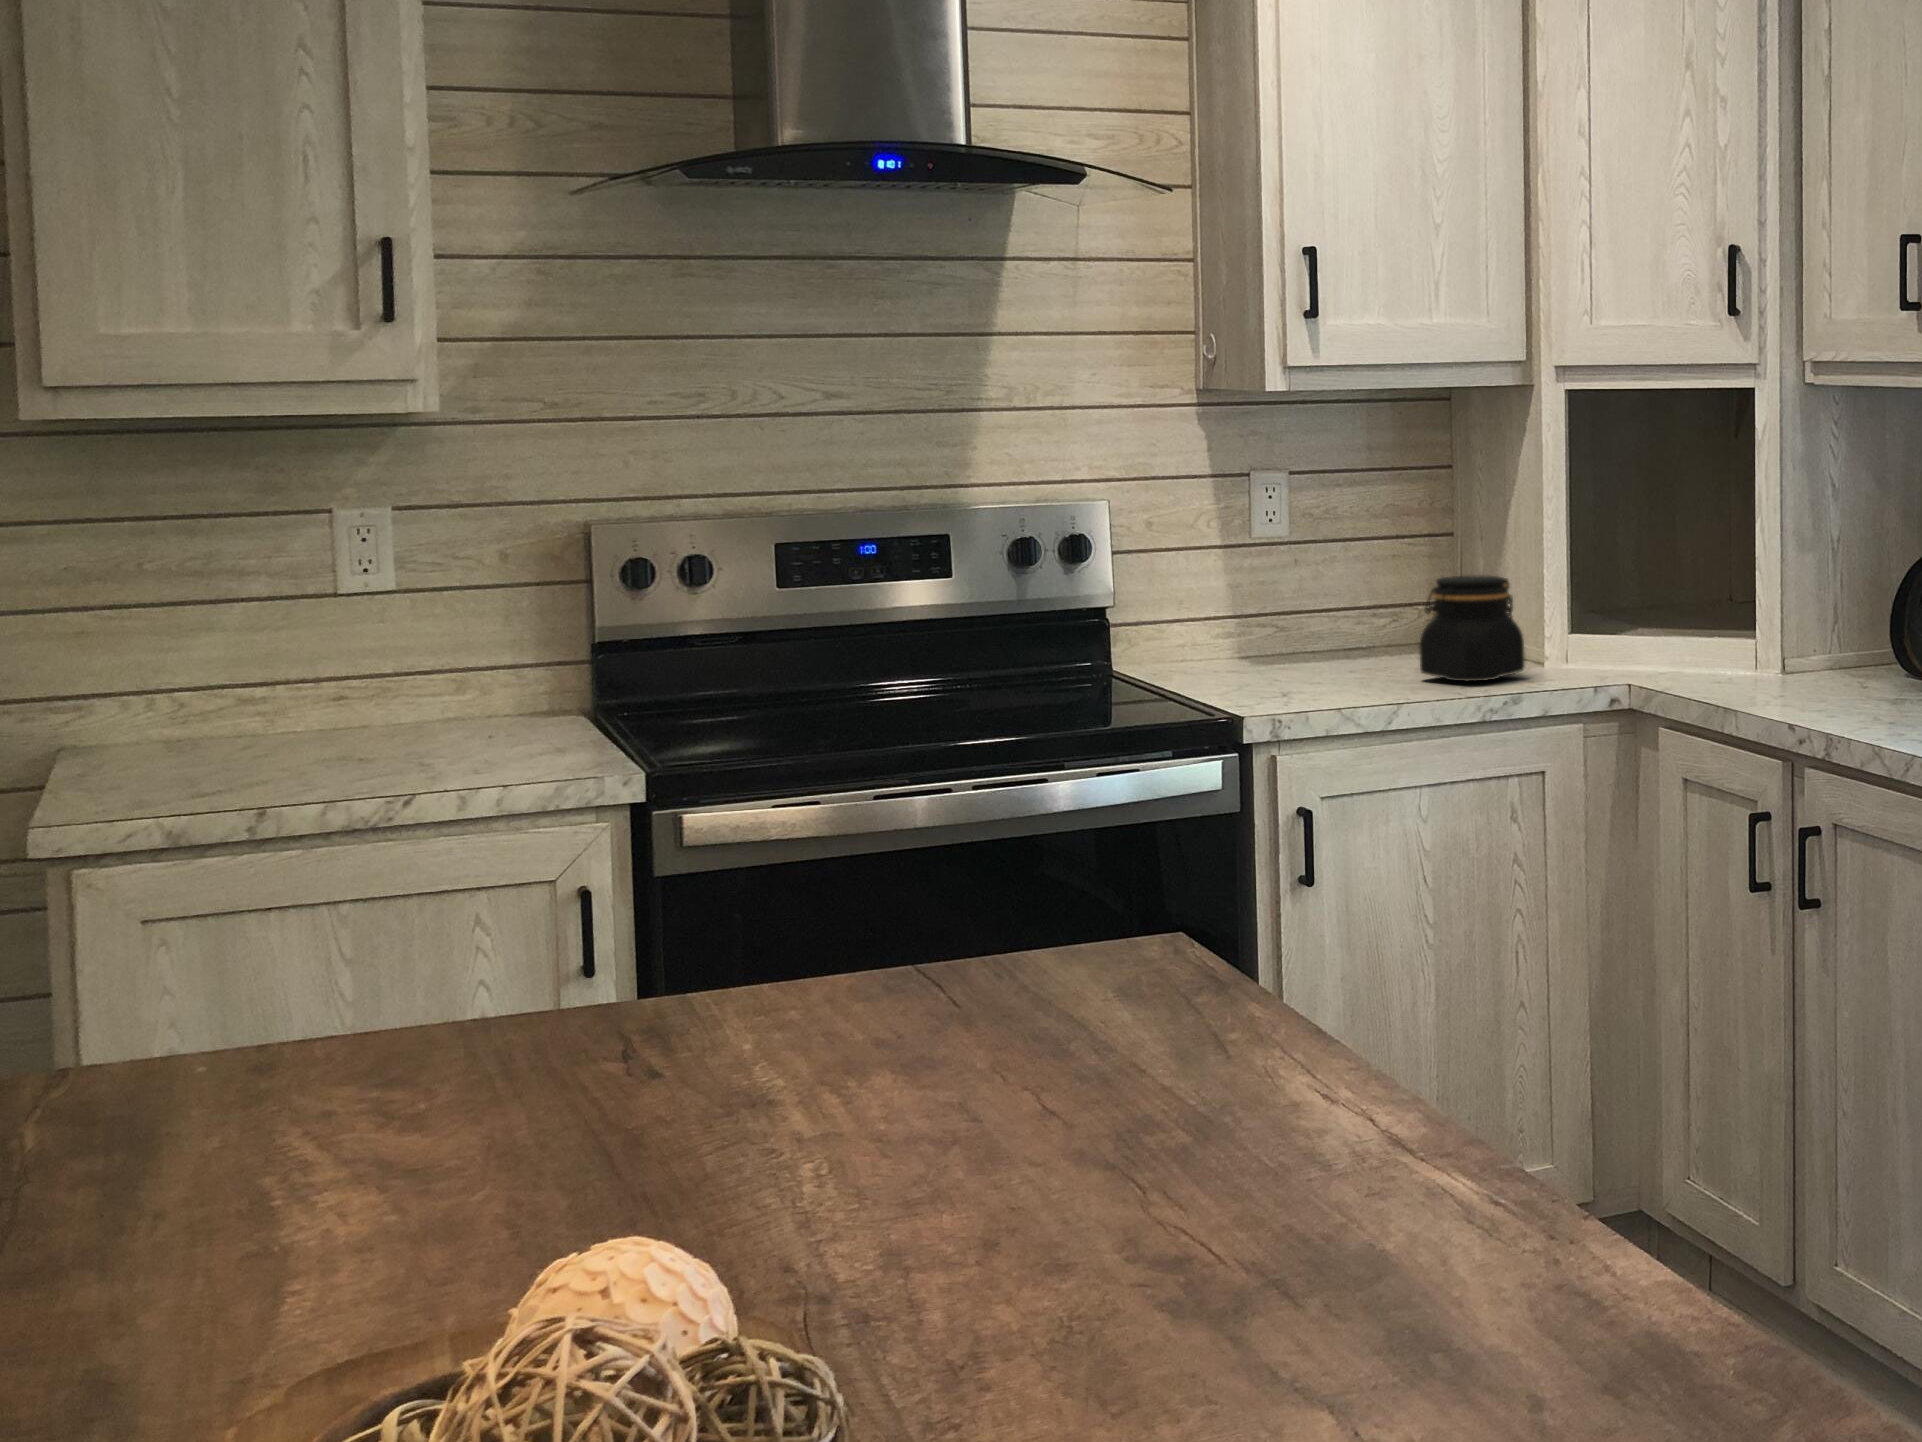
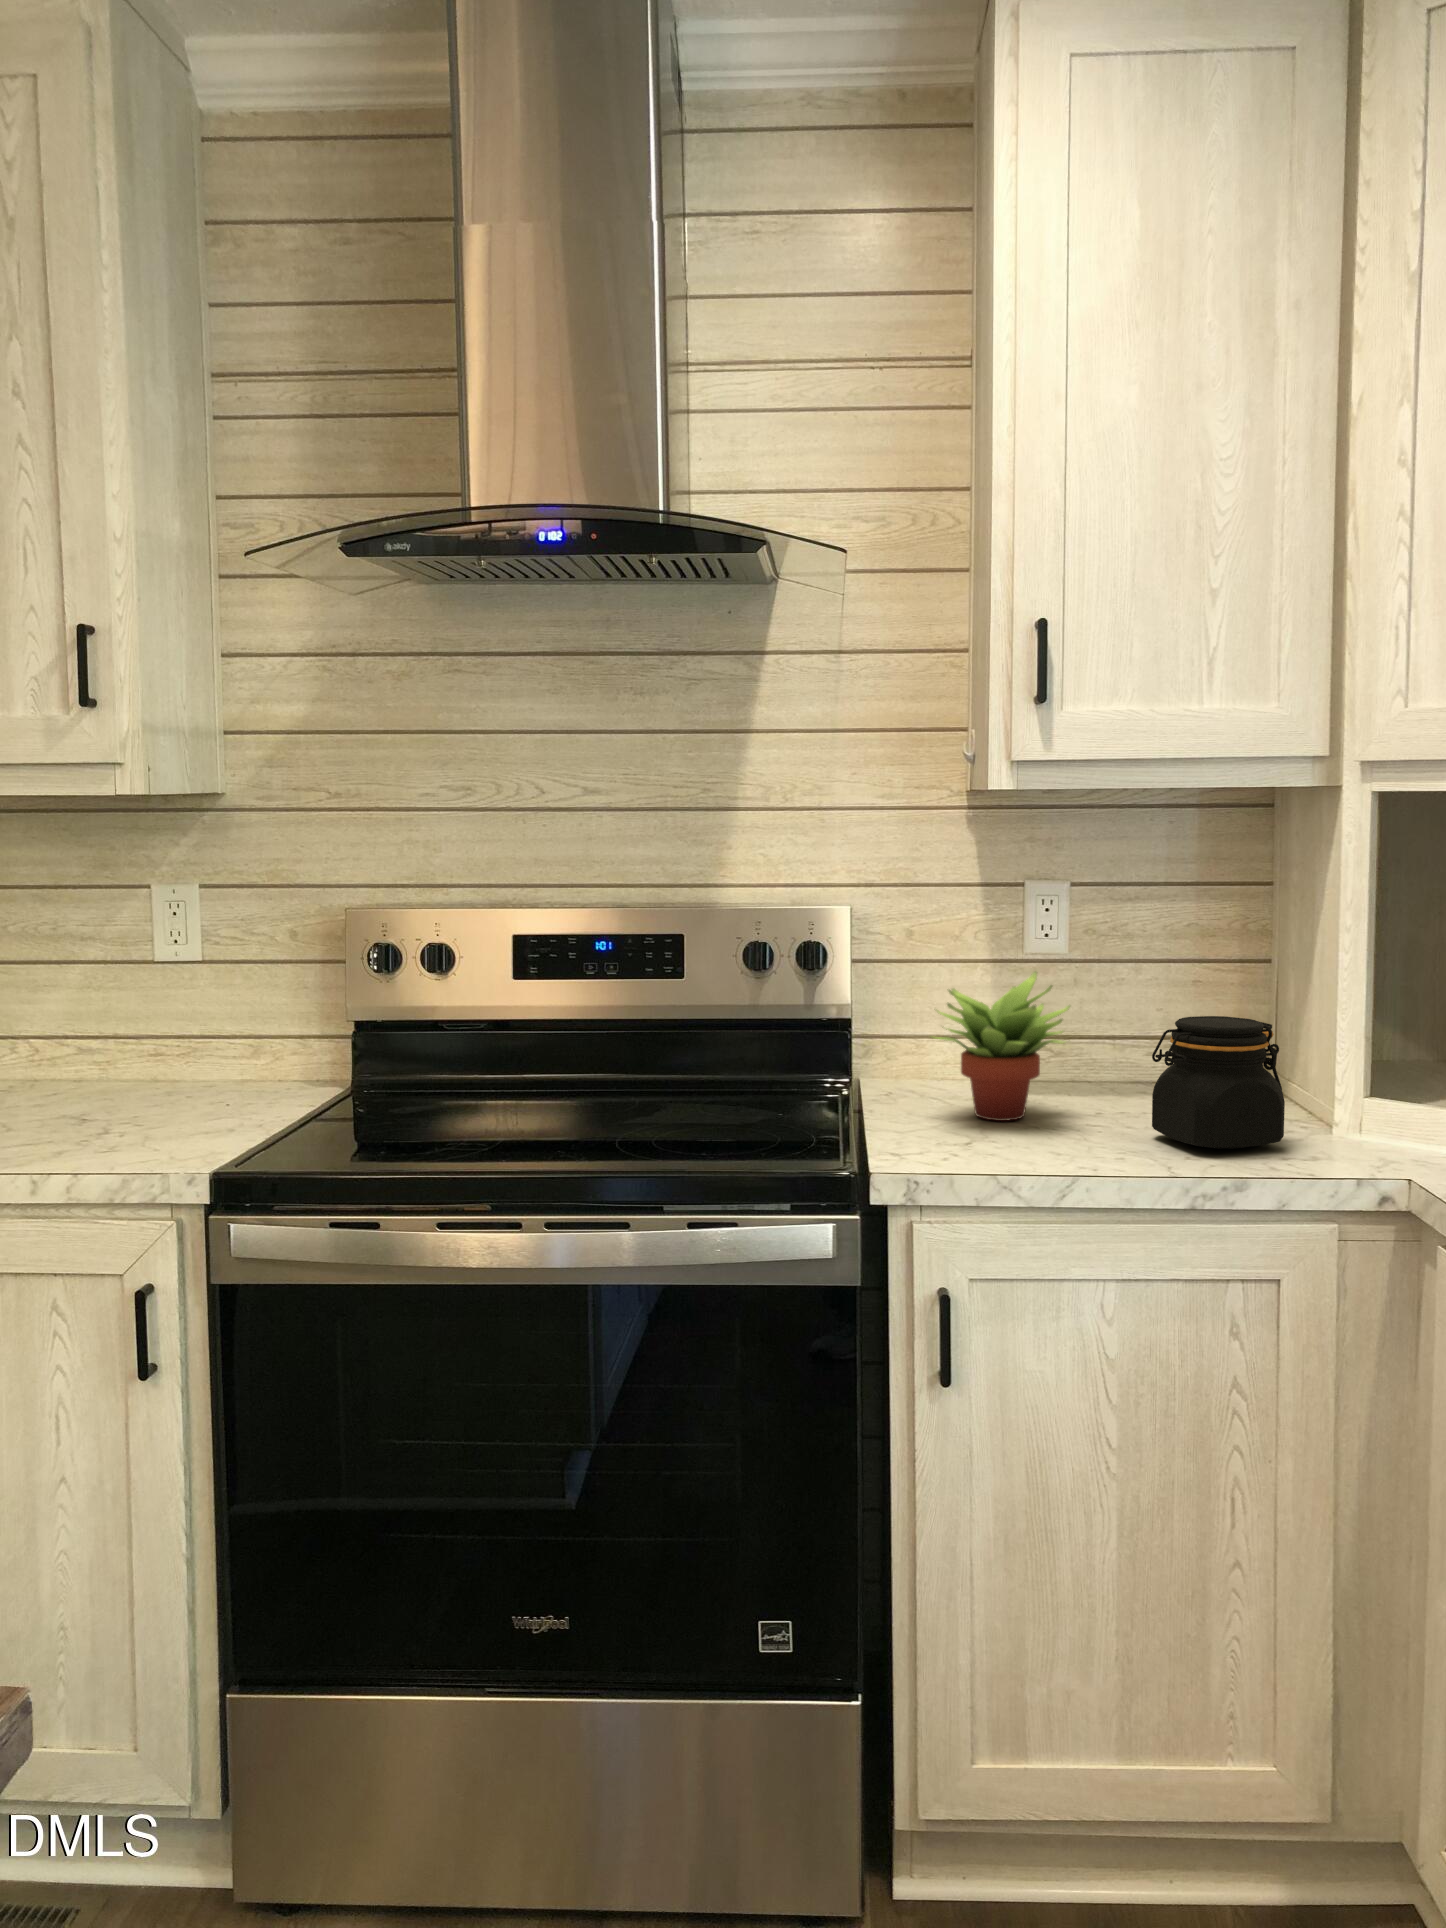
succulent plant: none [1218,551,1345,683] -> present [933,971,1070,1121]

